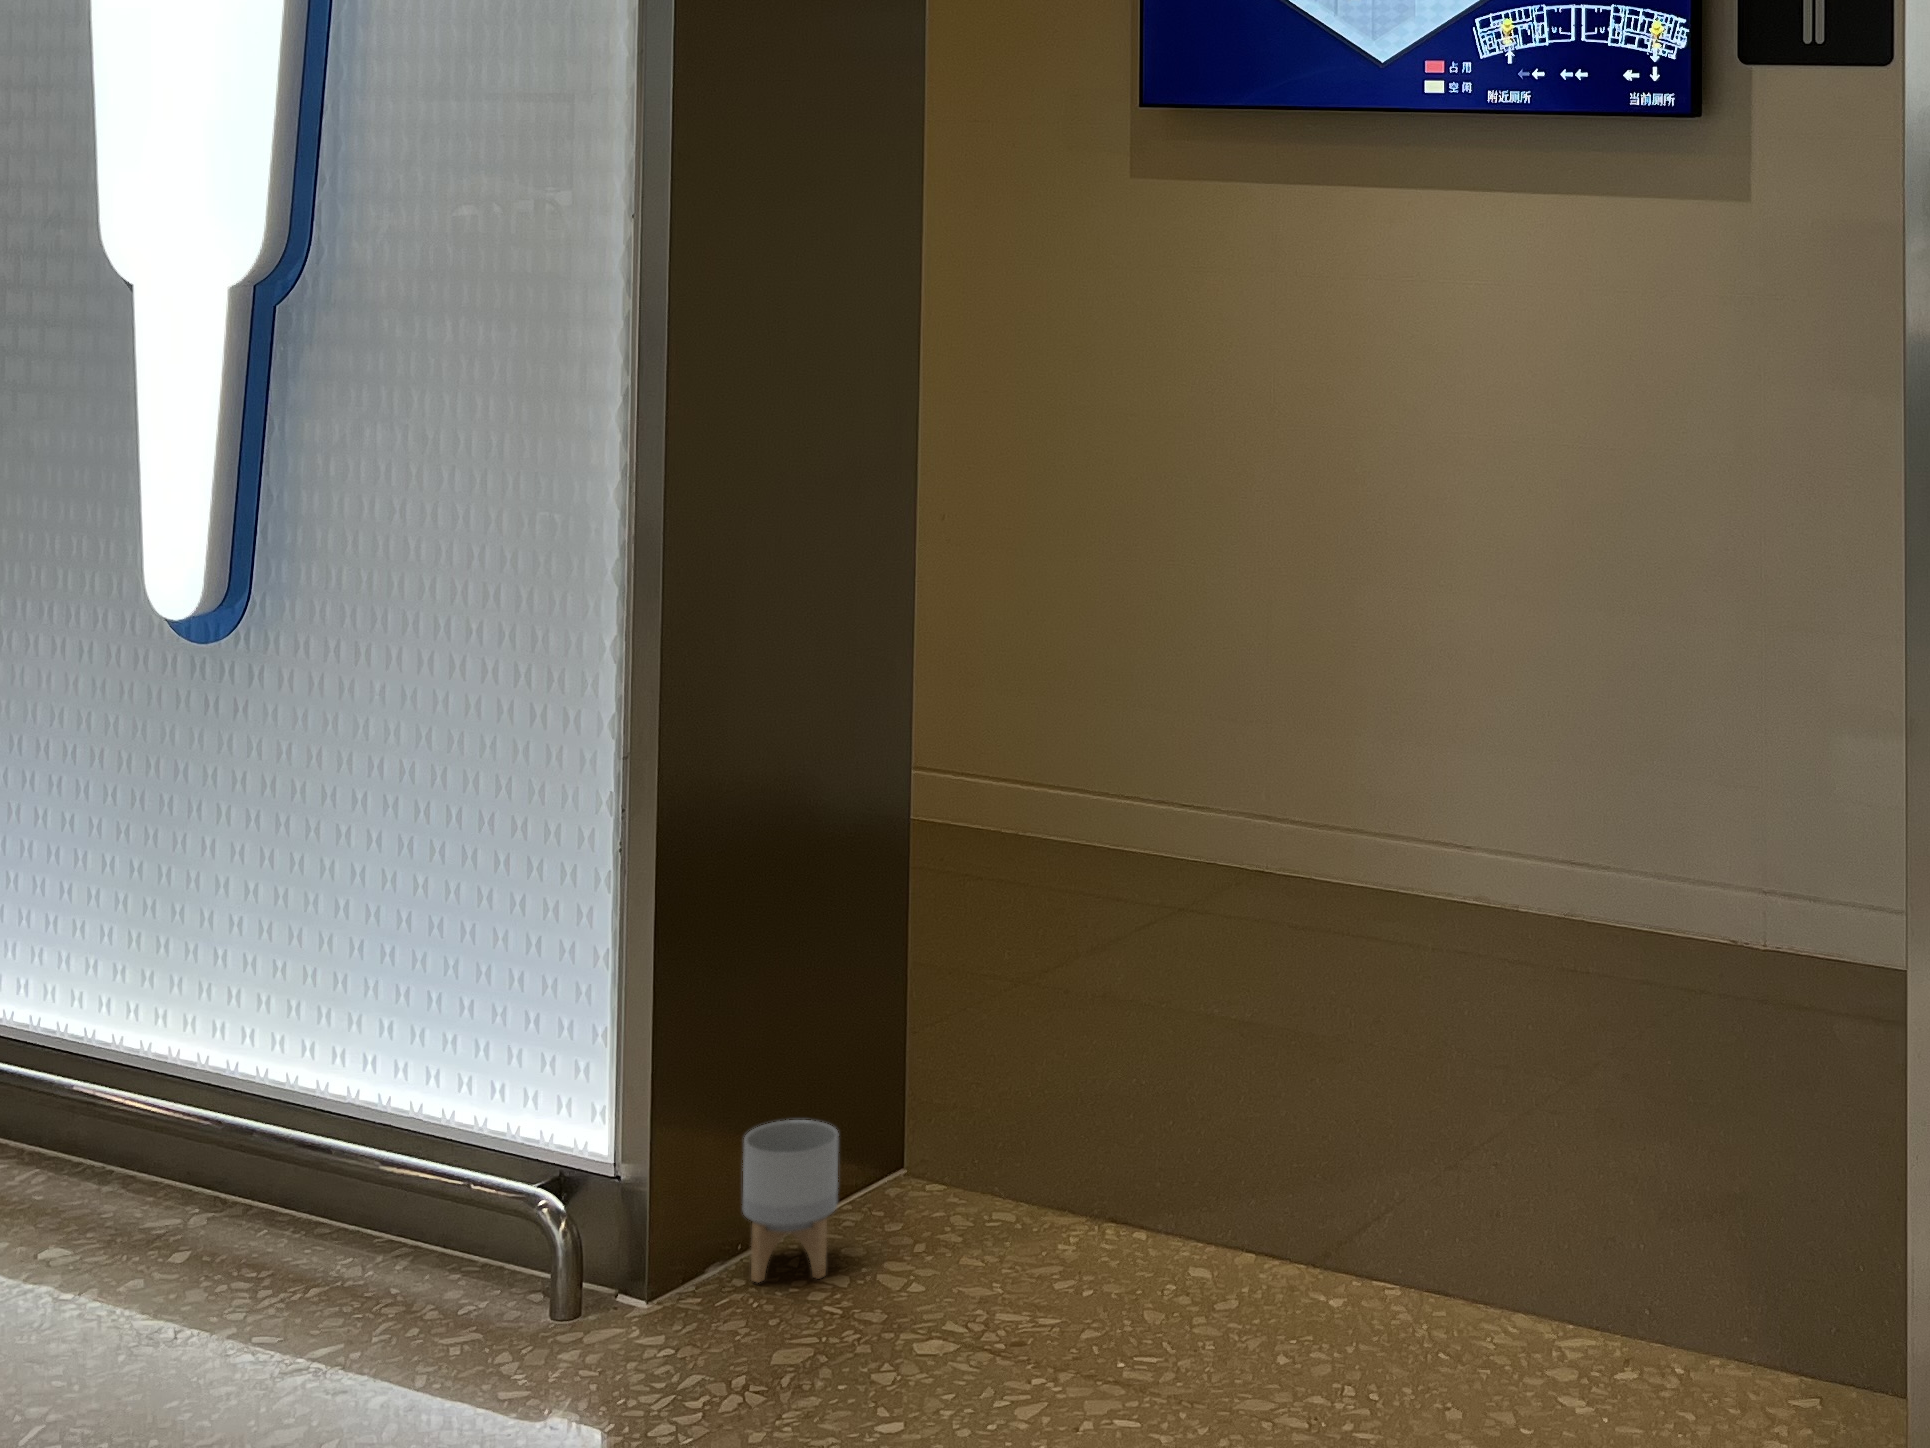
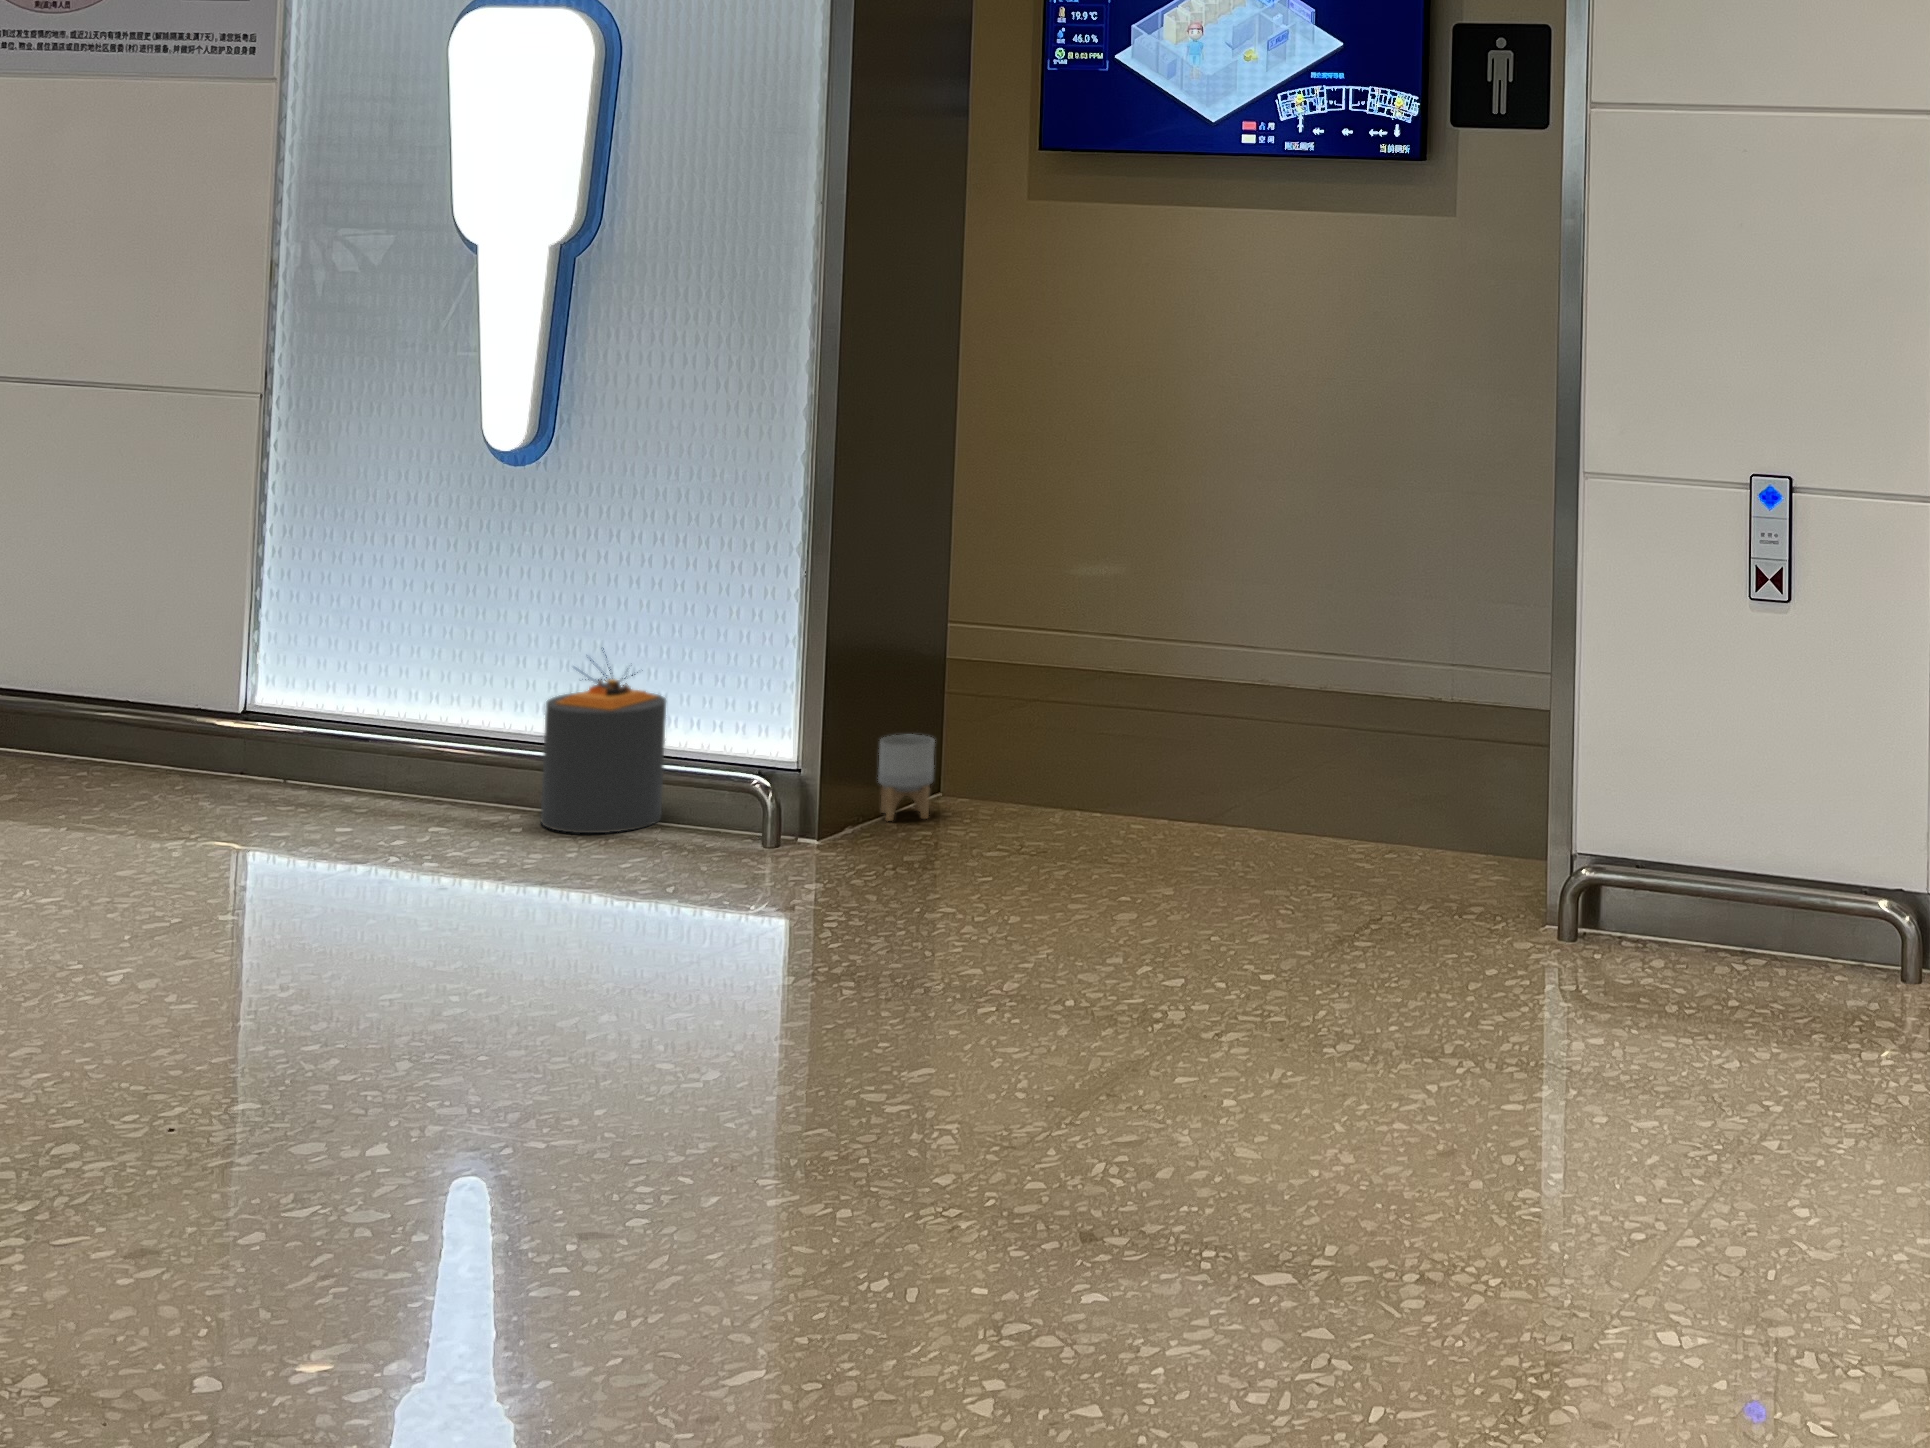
trash can: none [186,948,399,1298] -> present [541,647,666,833]

